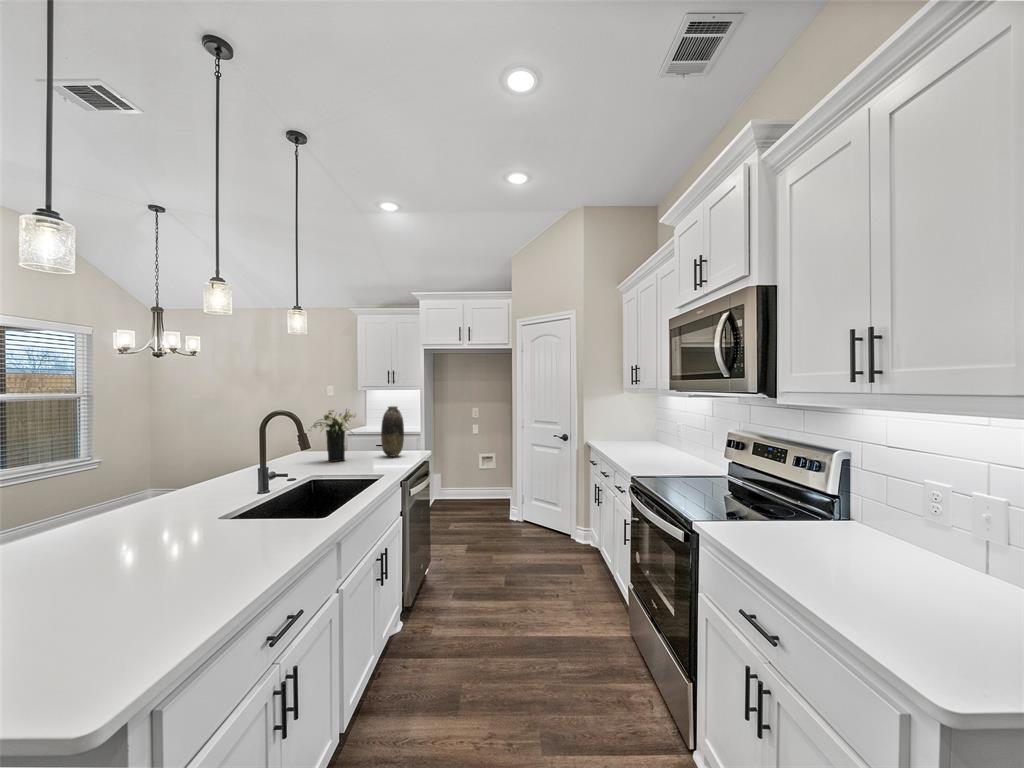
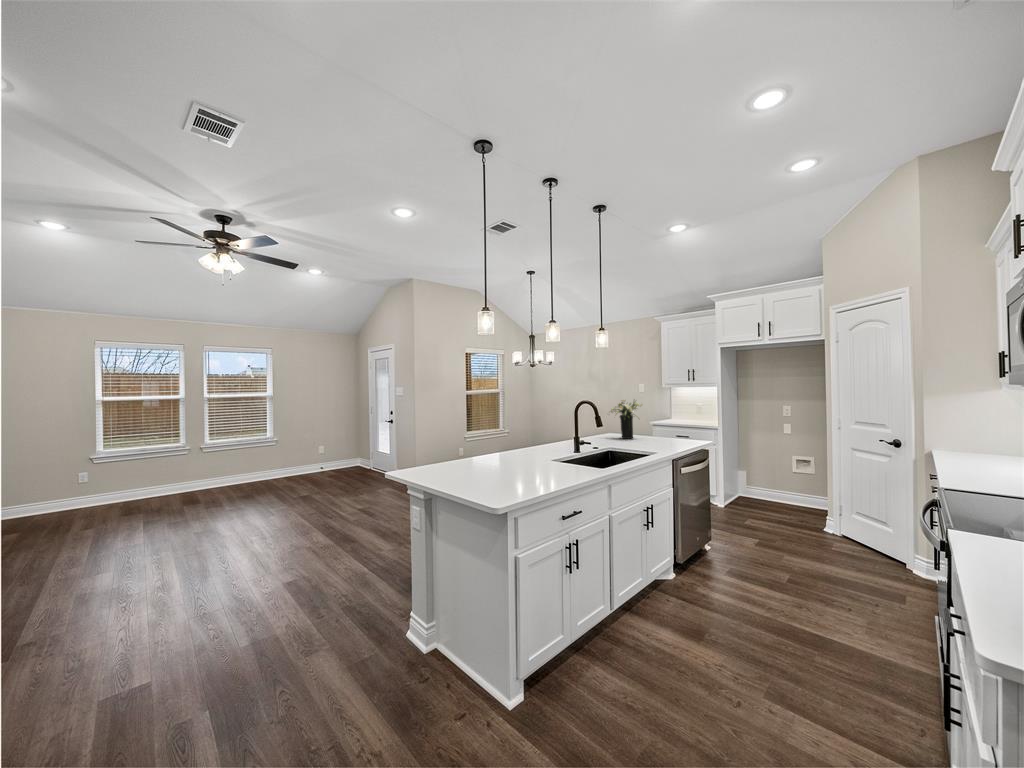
vase: present [381,406,404,457] -> none [663,399,682,440]

